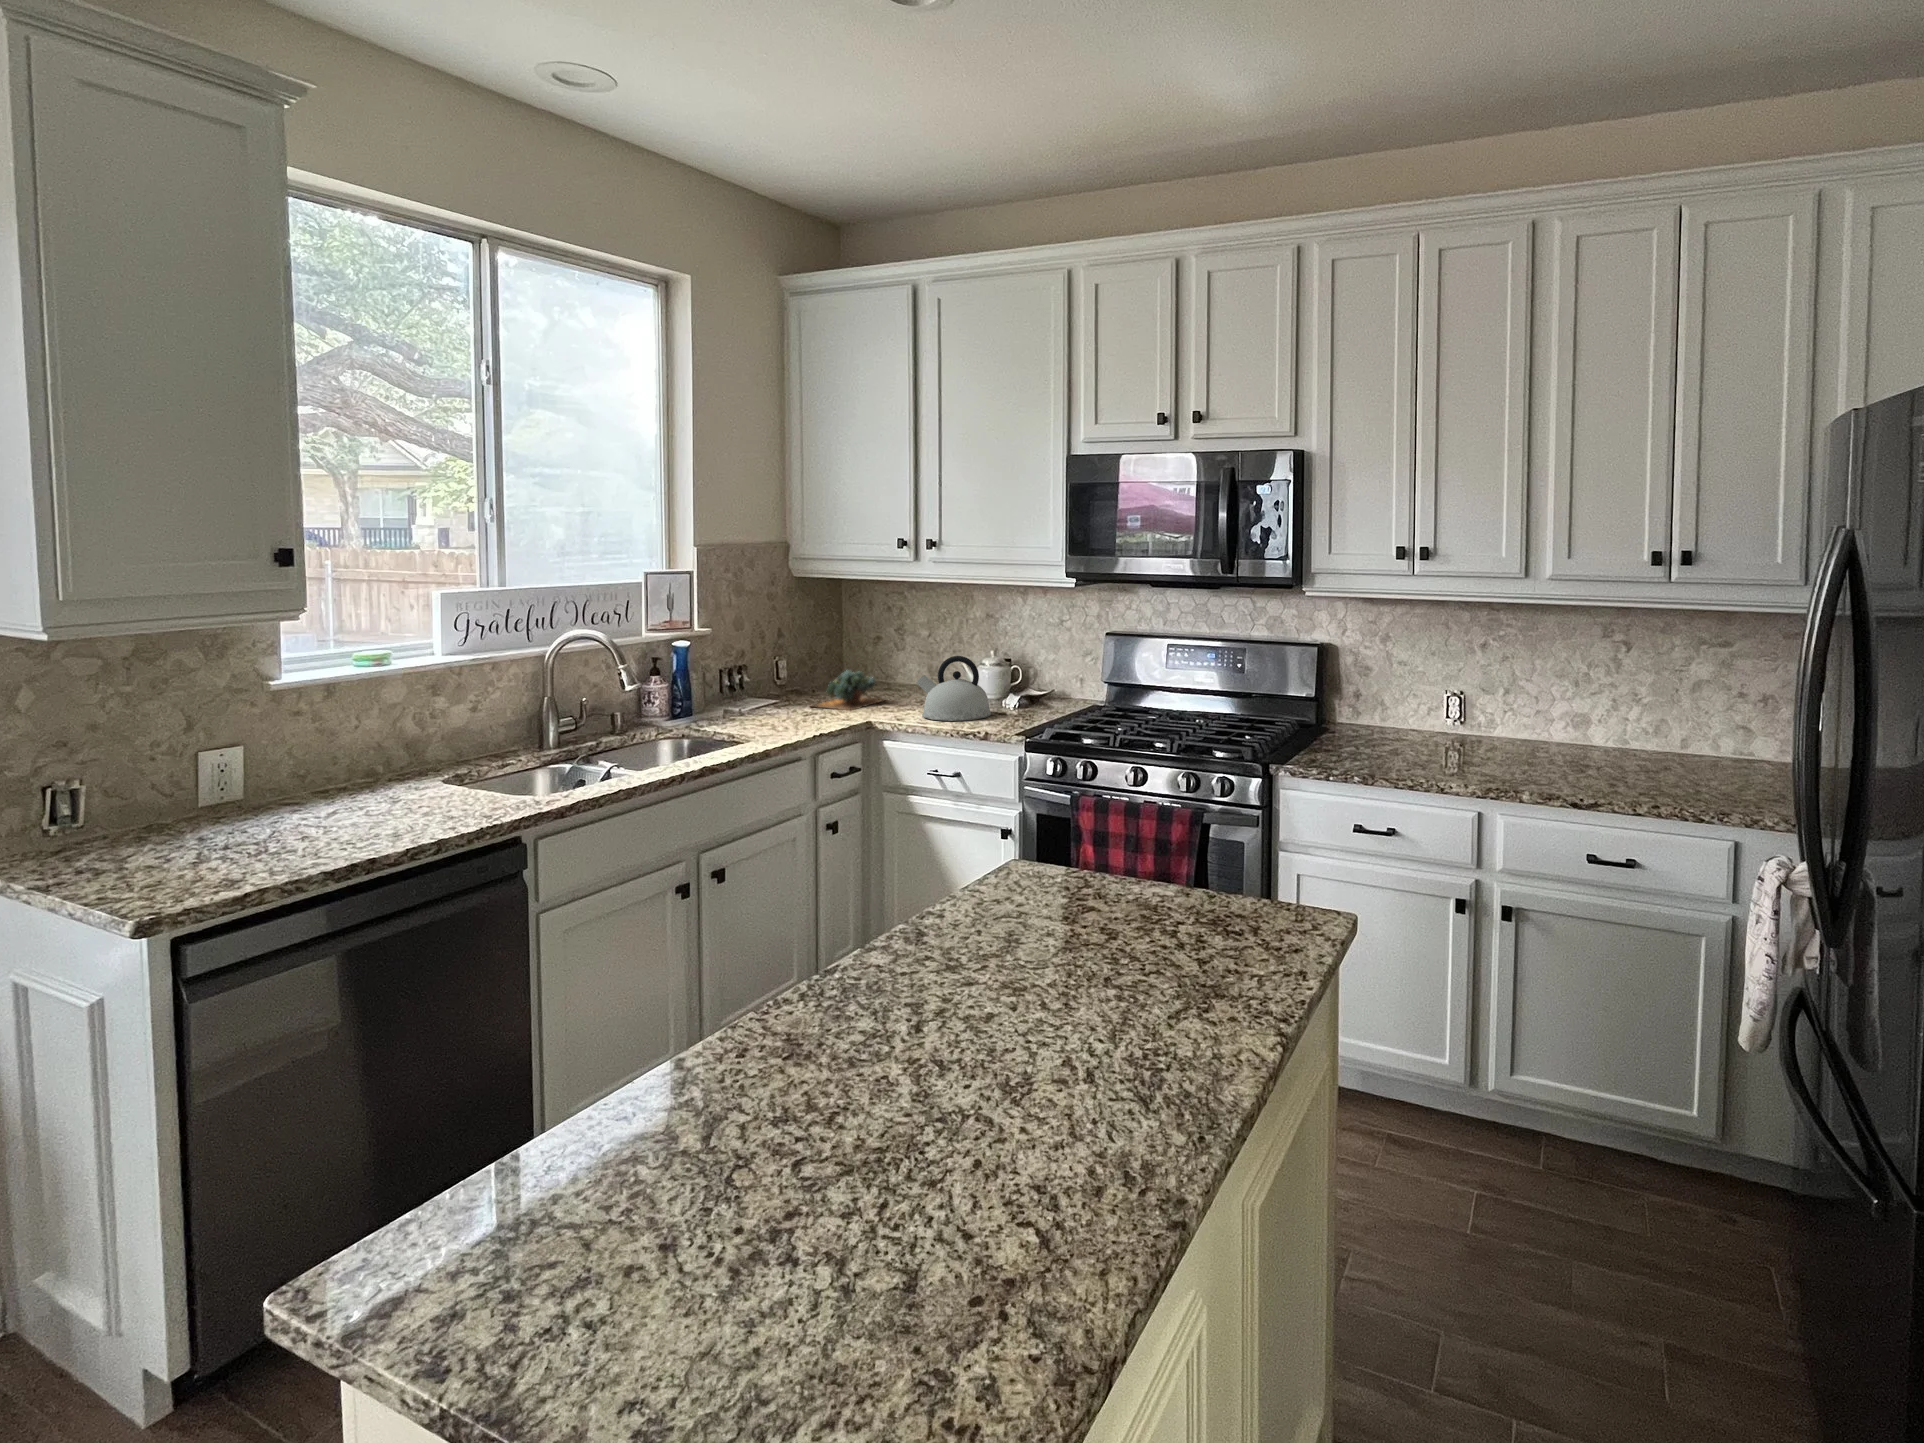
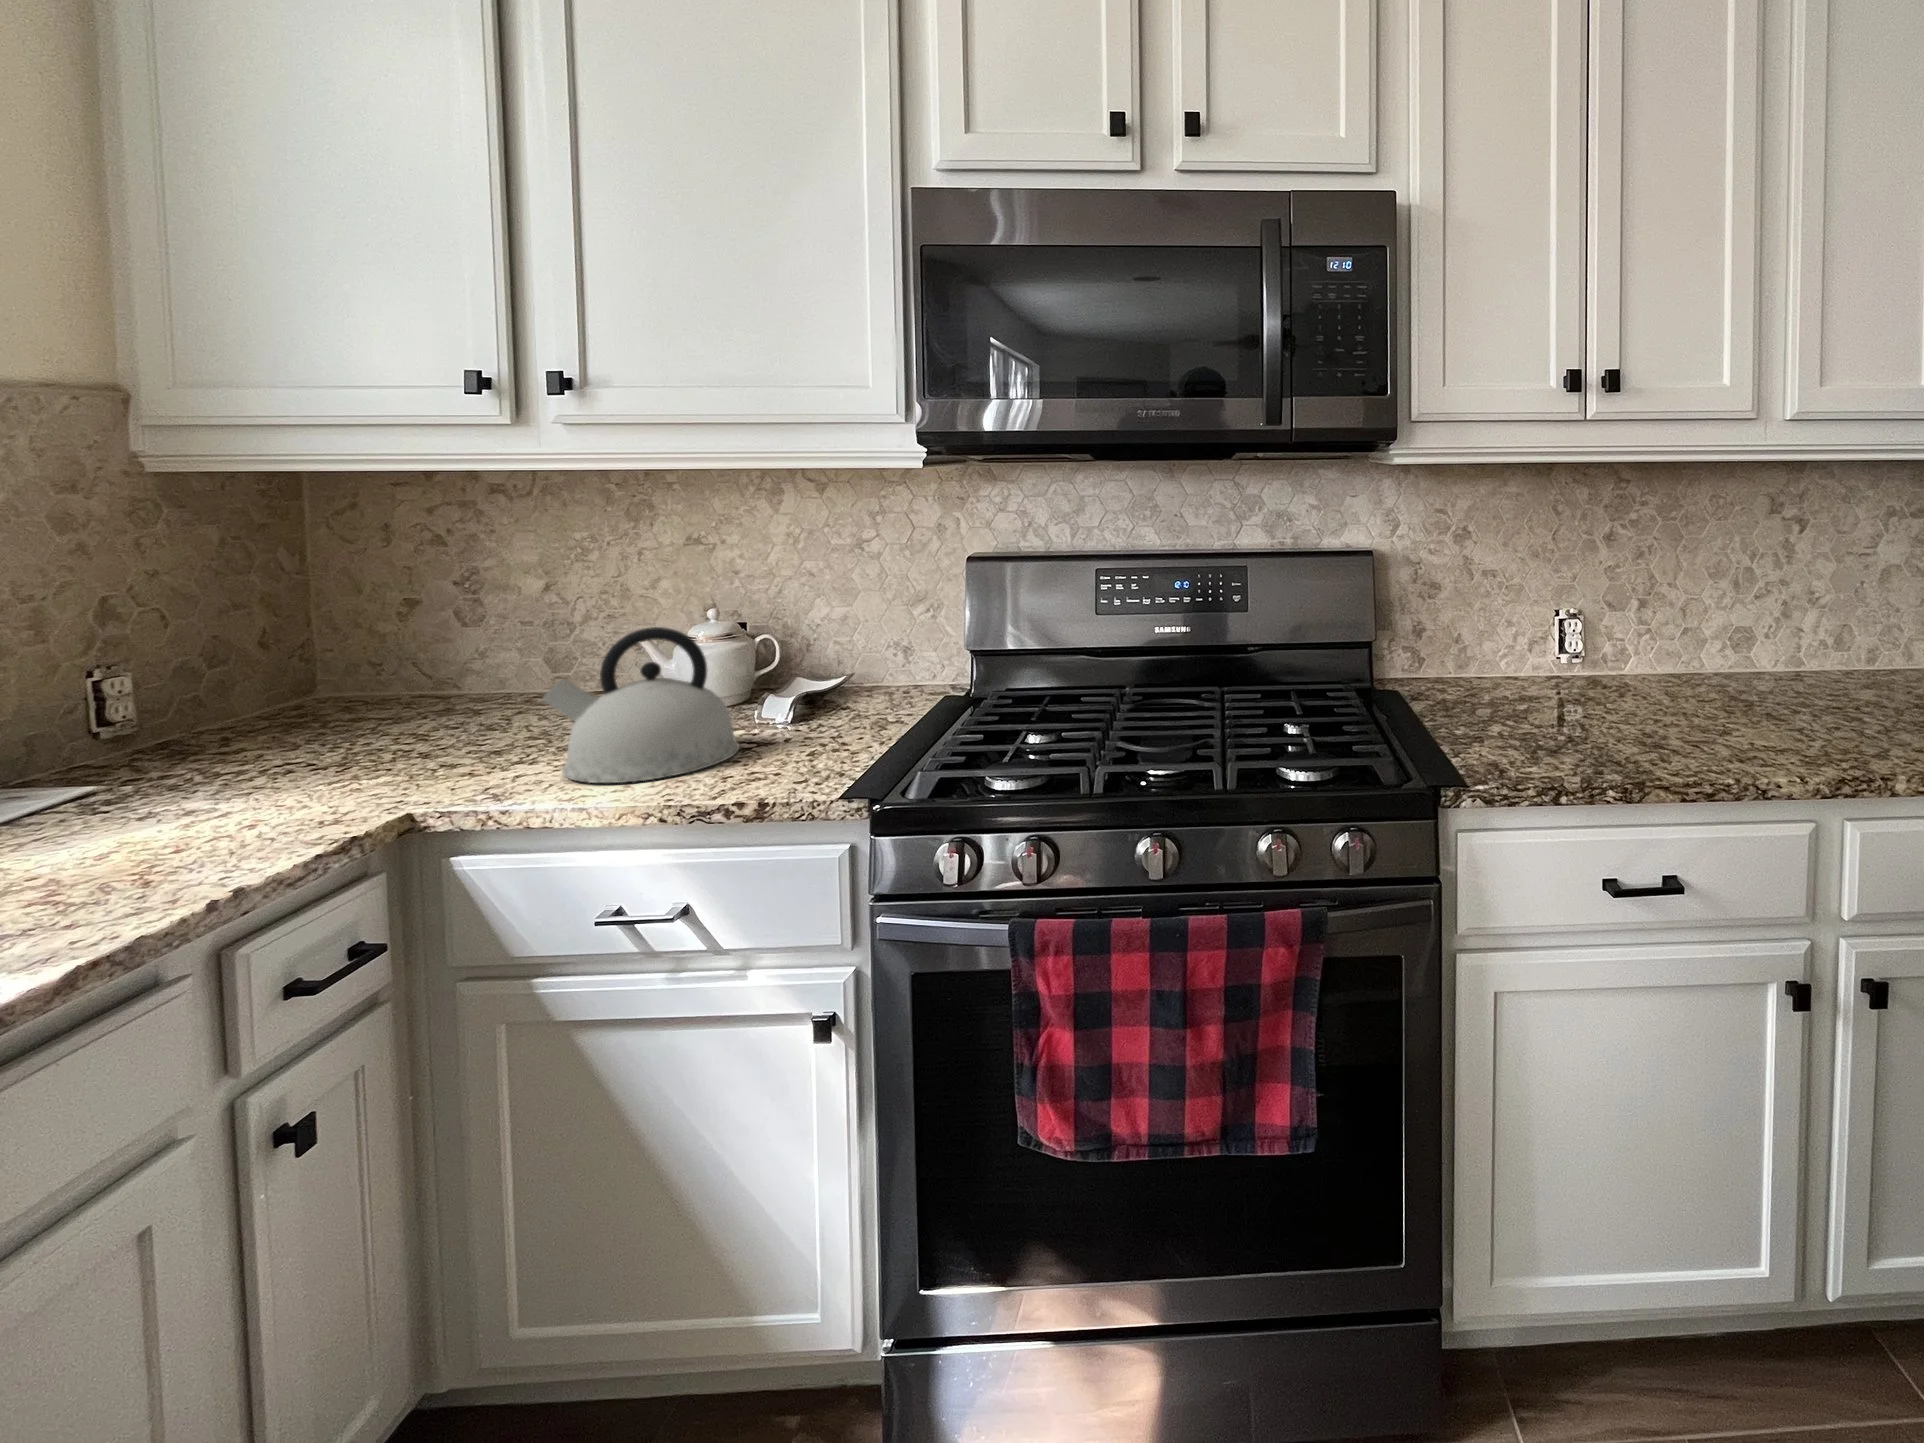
succulent plant: present [812,670,886,710] -> none [207,682,452,789]

